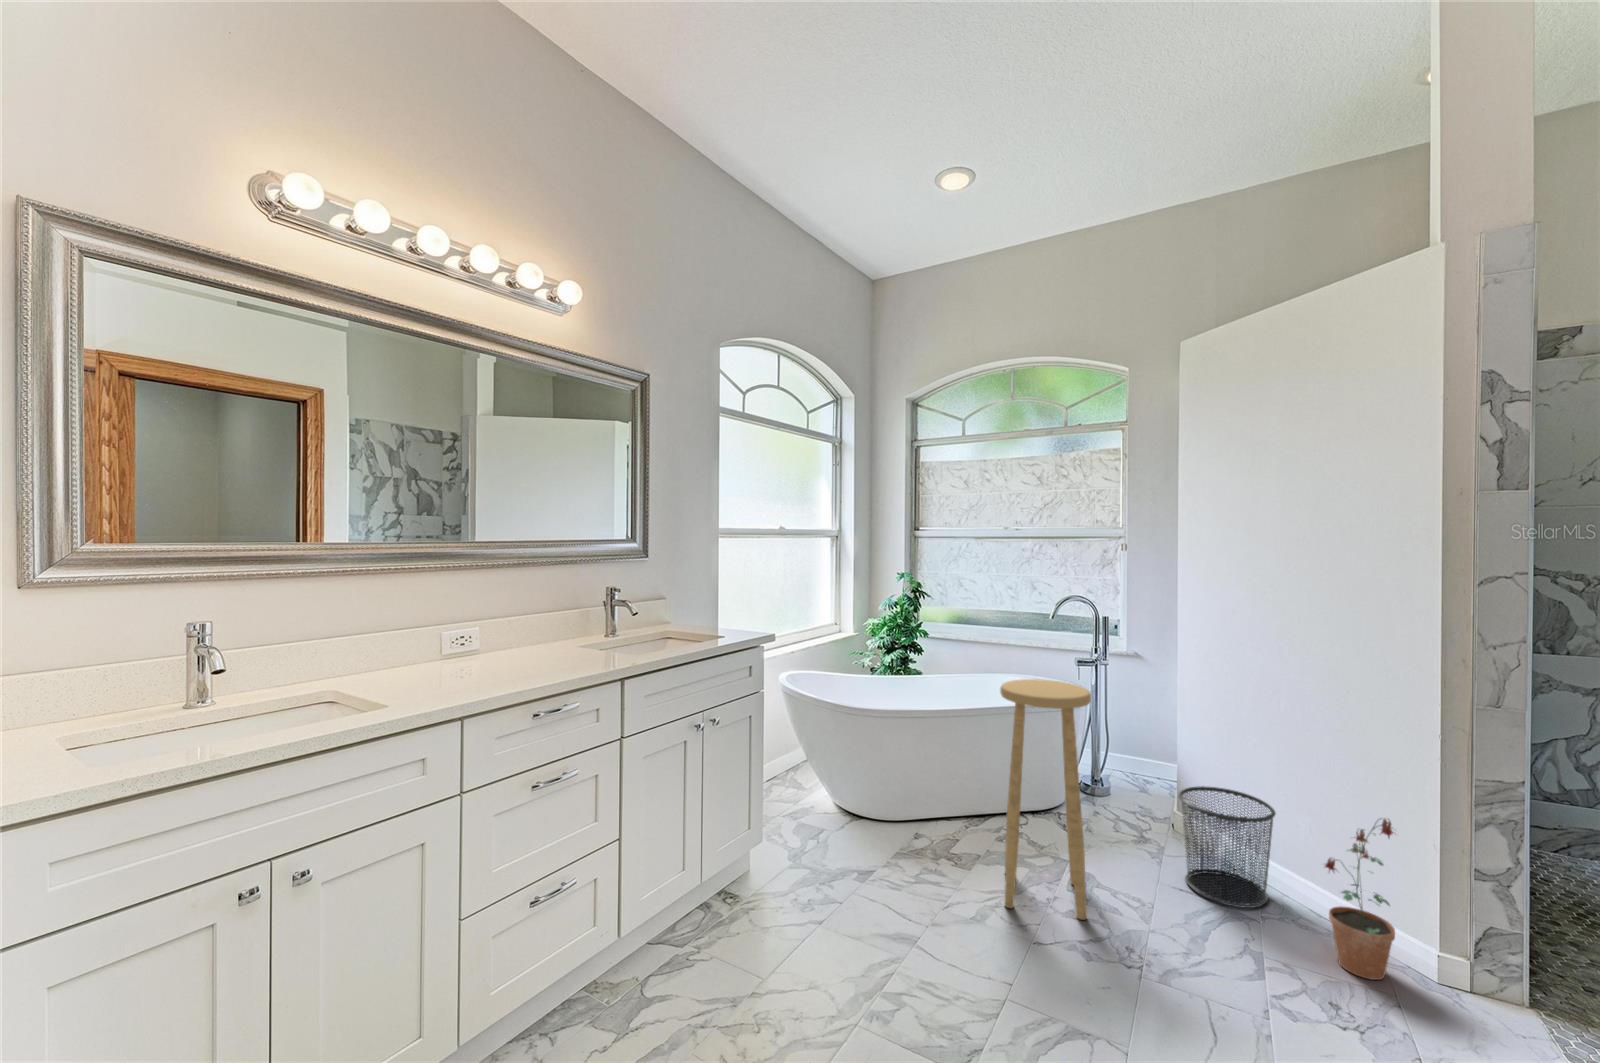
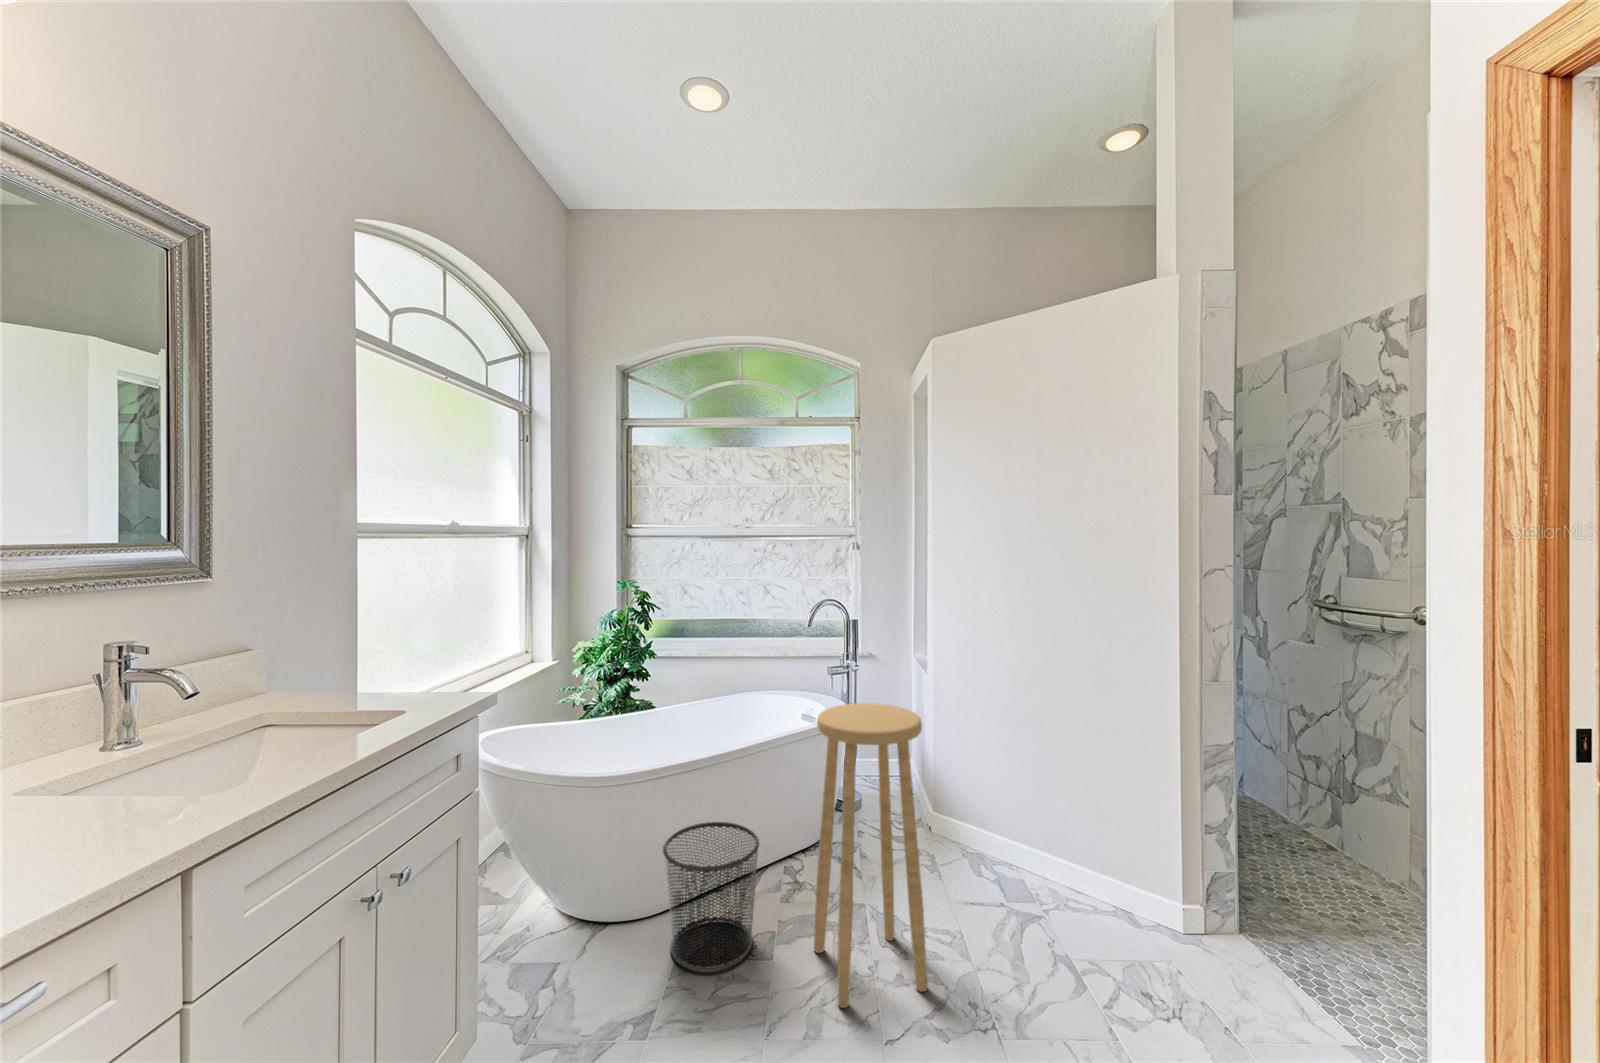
waste bin: present [1179,786,1276,908] -> present [663,822,759,972]
potted plant: present [1325,818,1395,980] -> none [1125,797,1186,961]

